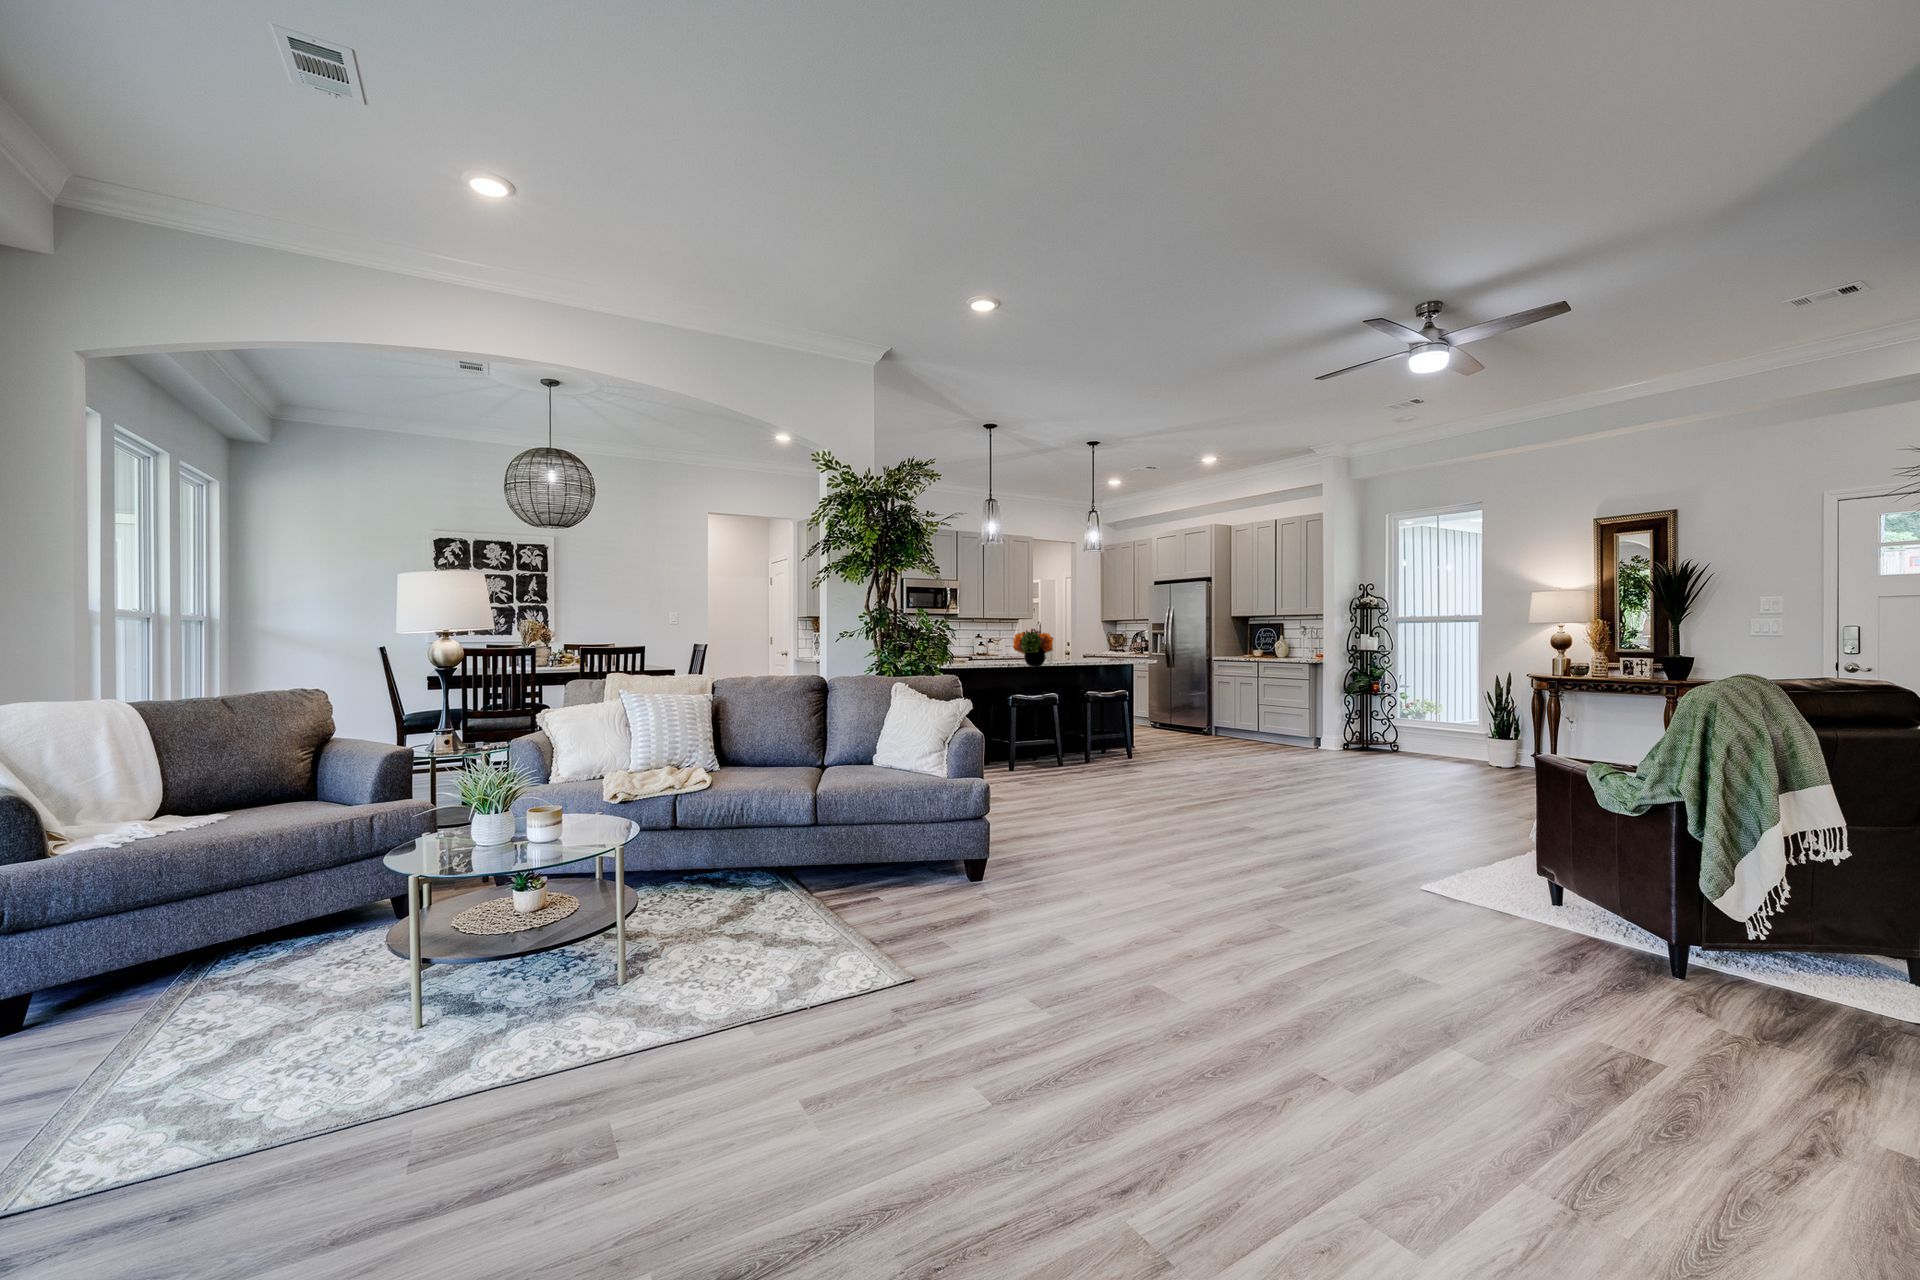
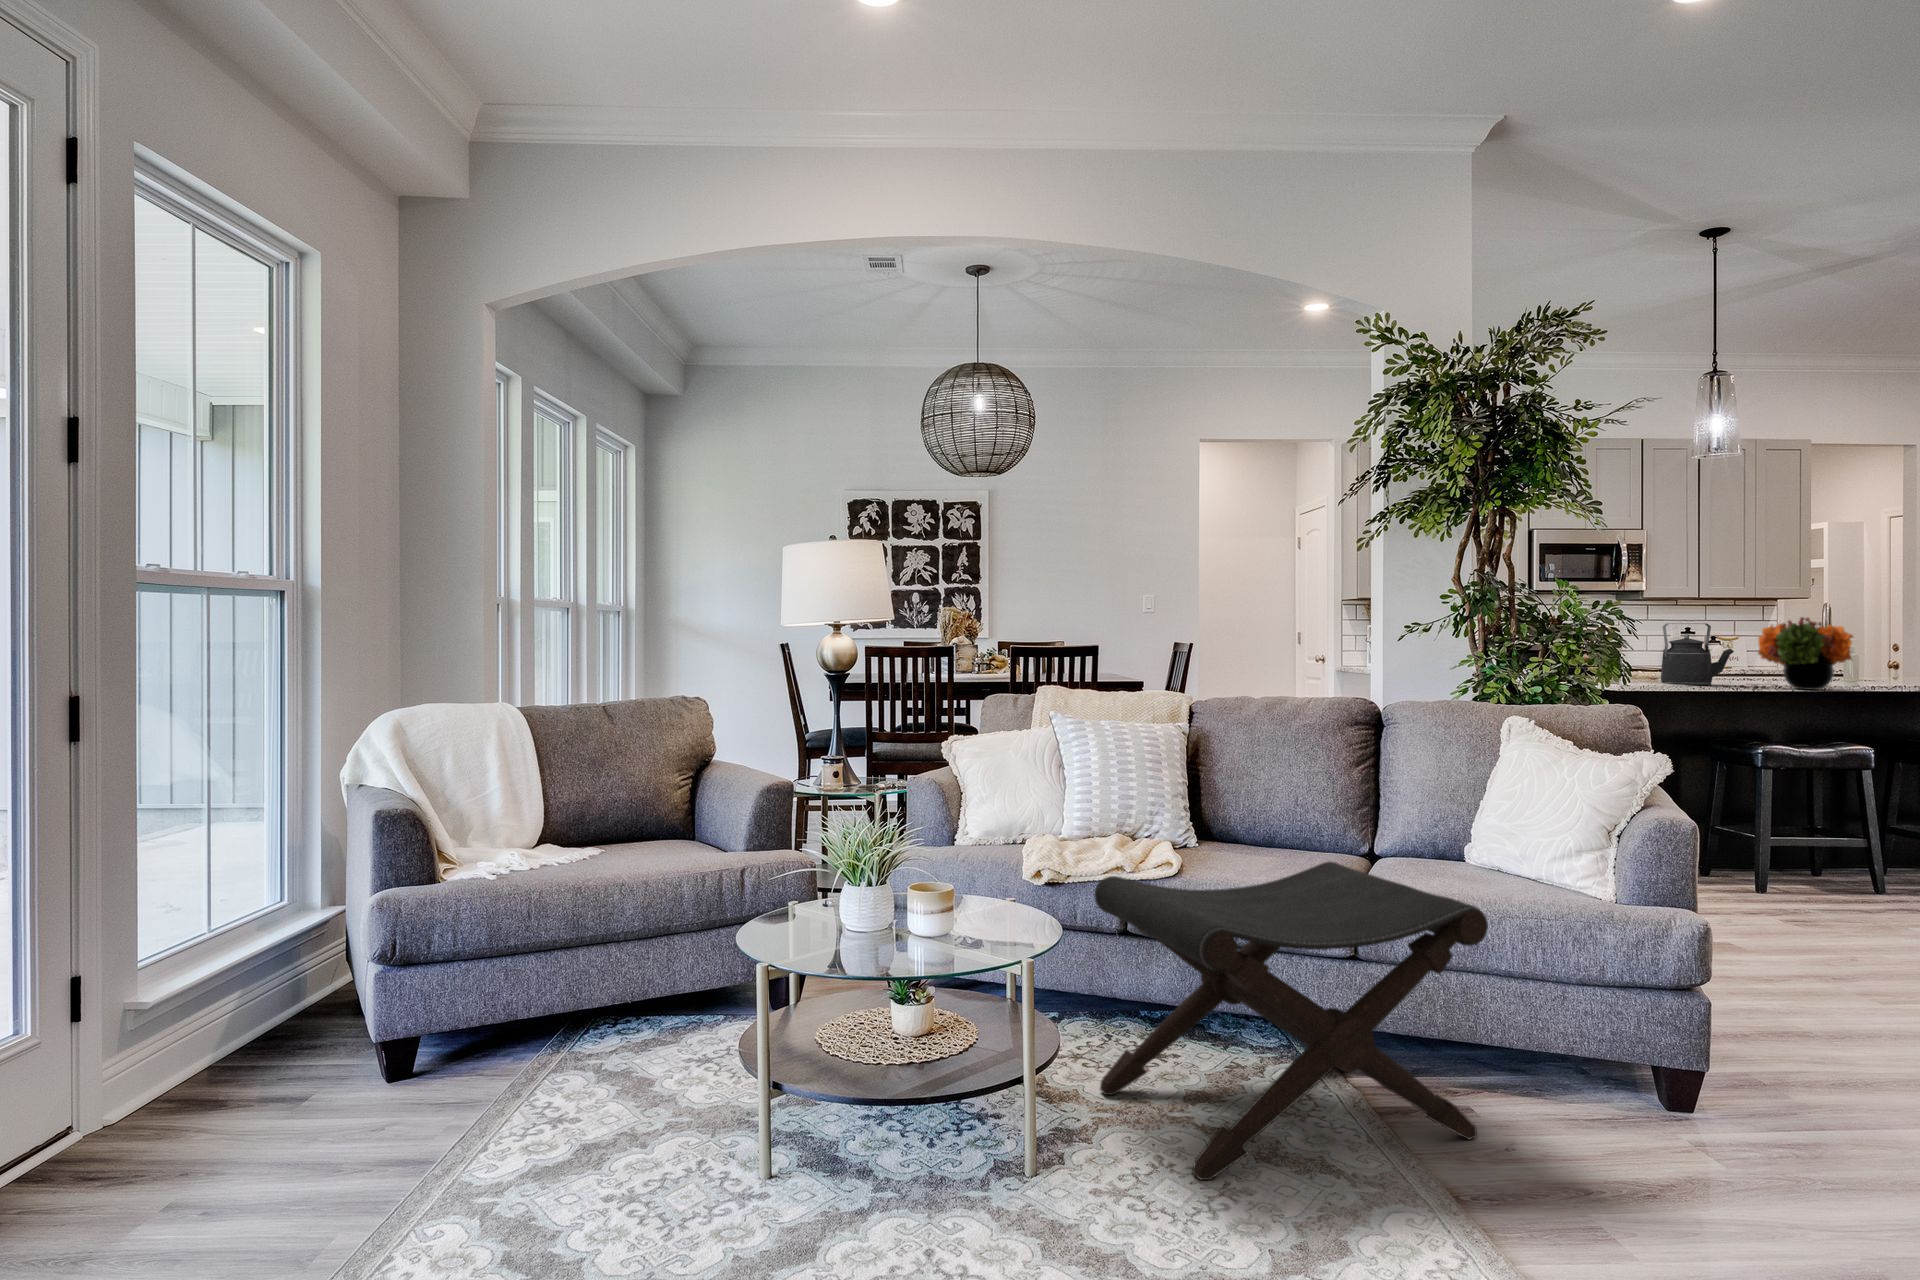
kettle: none [969,632,1002,665] -> present [1661,623,1734,685]
footstool: none [658,771,887,964] -> present [1094,862,1488,1180]

